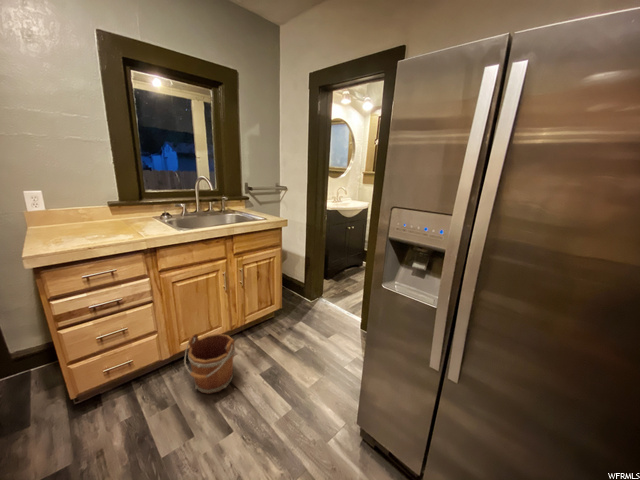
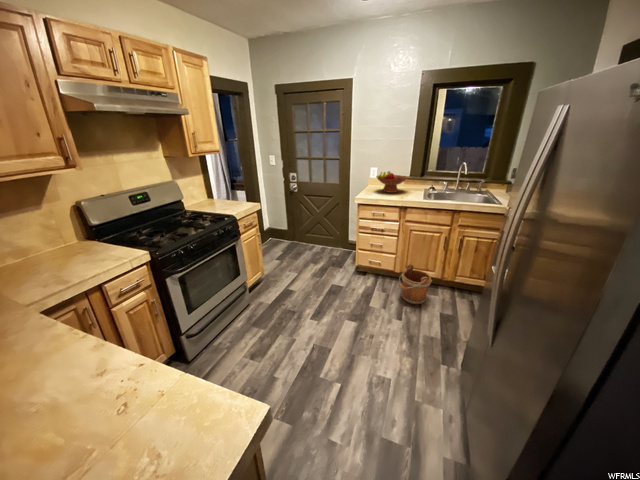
fruit bowl: none [53,194,129,233] -> present [377,172,407,193]

